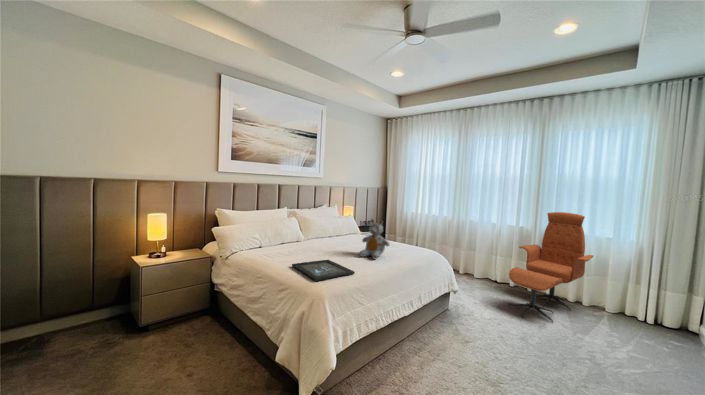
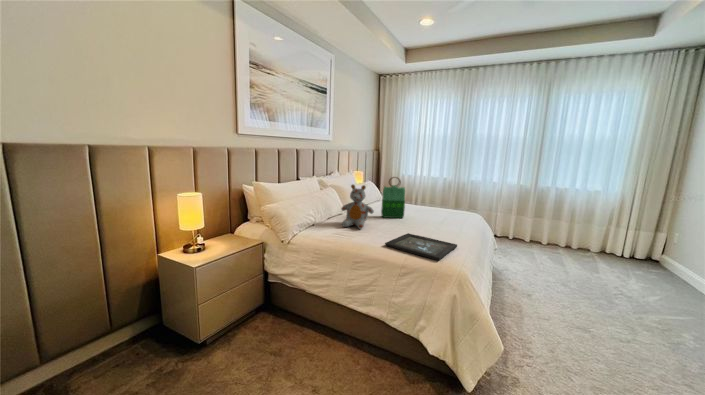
tote bag: none [331,210,353,249] -> present [381,177,405,218]
lounge chair: present [508,212,593,322] -> none [524,170,590,268]
stuffed bear: present [360,219,389,259] -> present [341,185,374,229]

